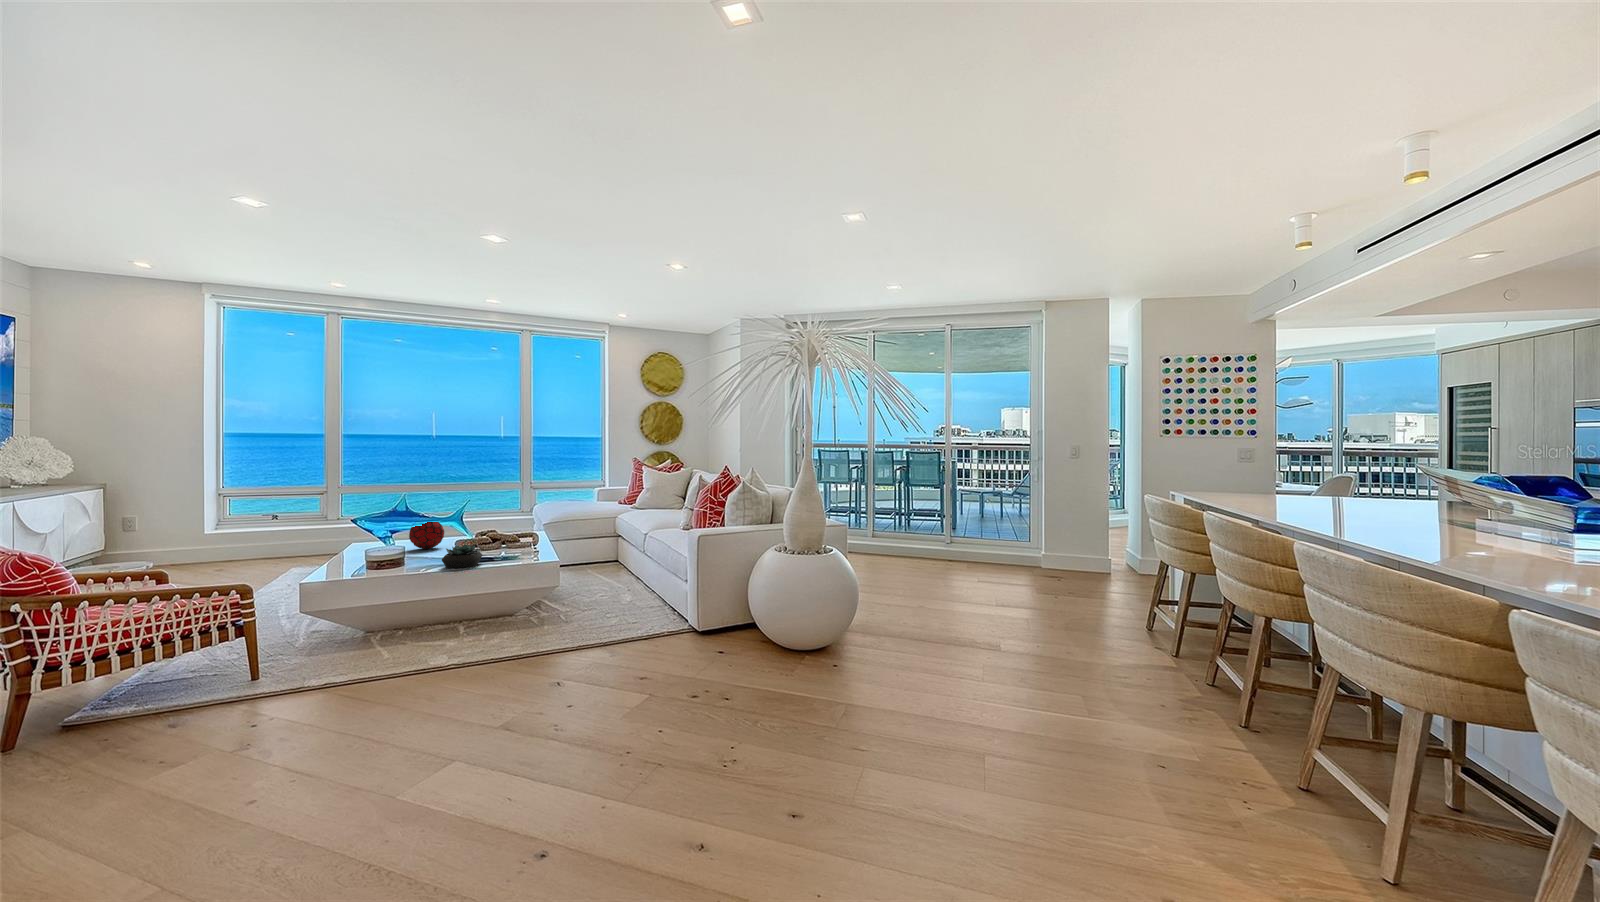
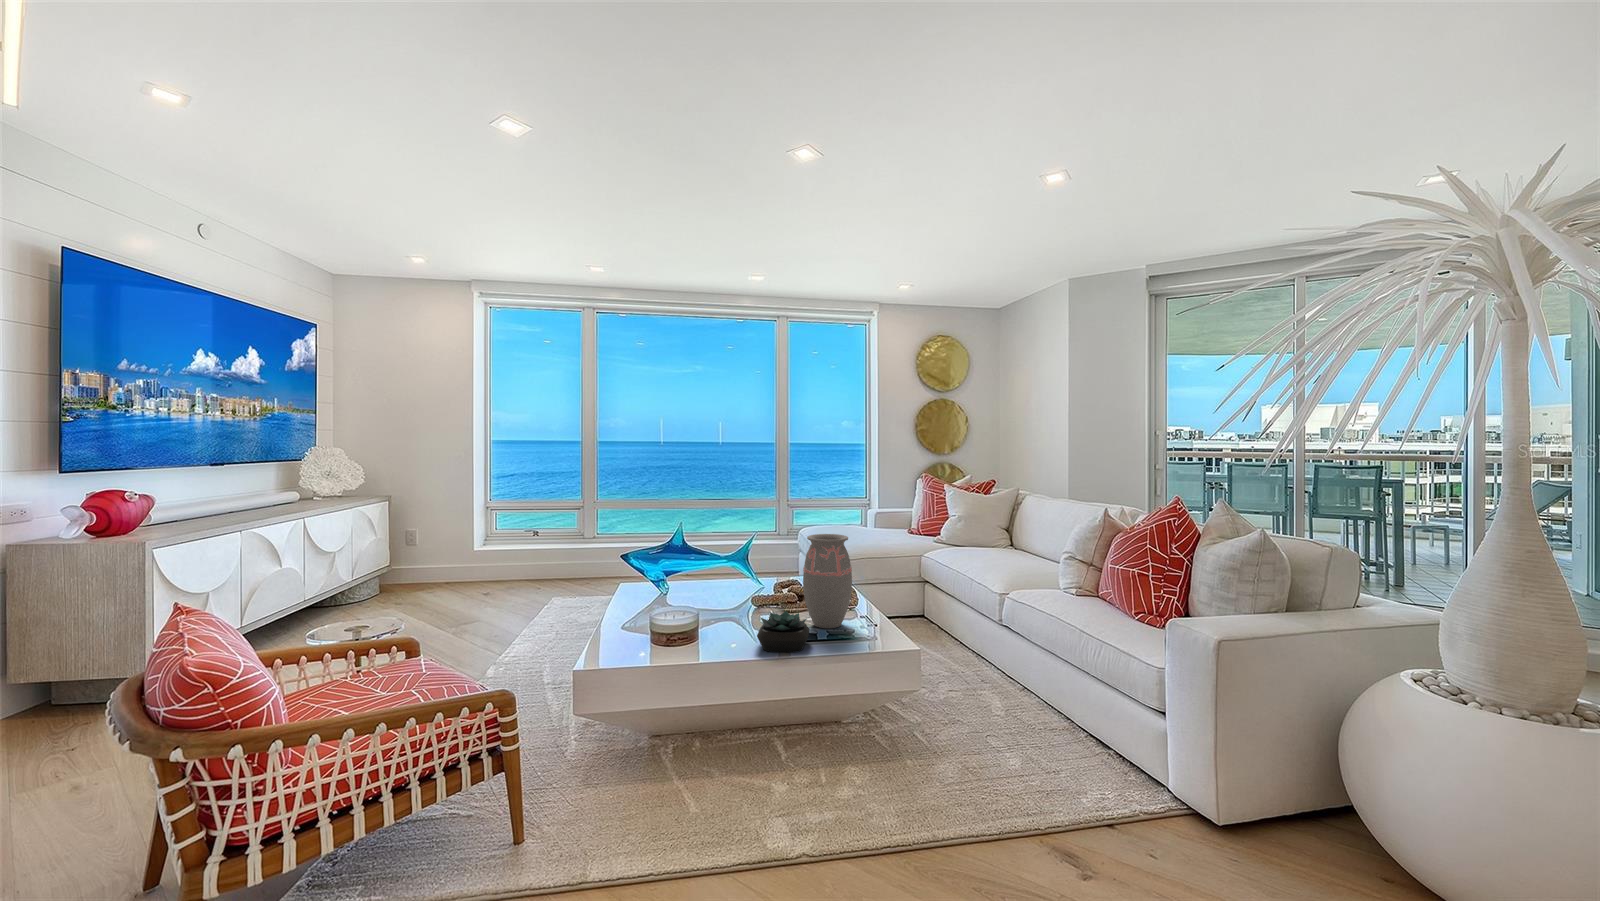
decorative vase: none [486,497,521,558] -> present [803,534,852,628]
decorative orb: present [409,522,444,549] -> none [690,554,730,596]

